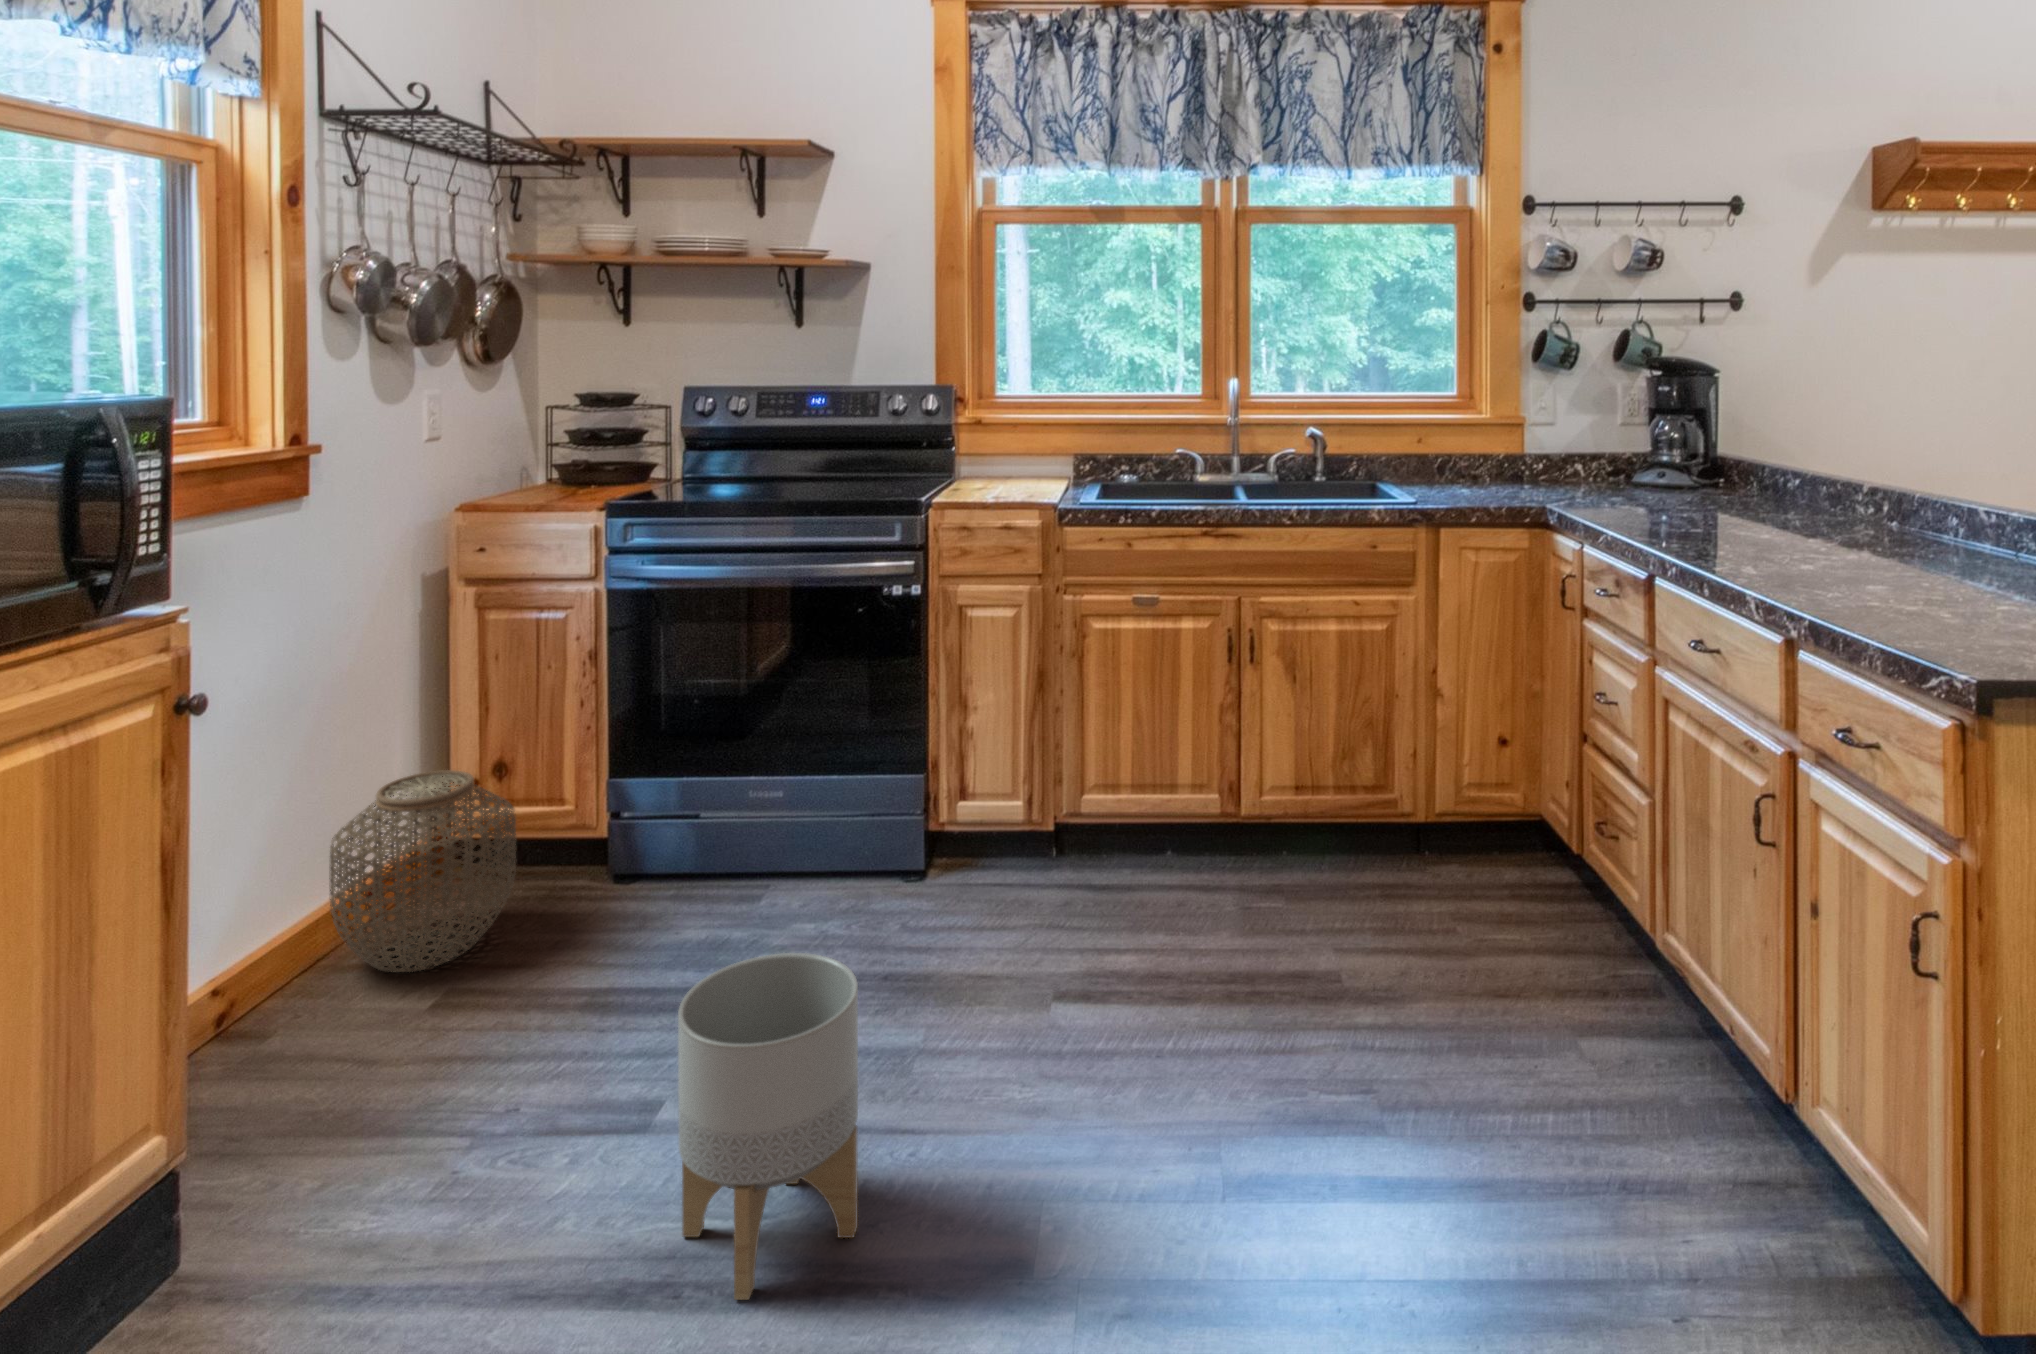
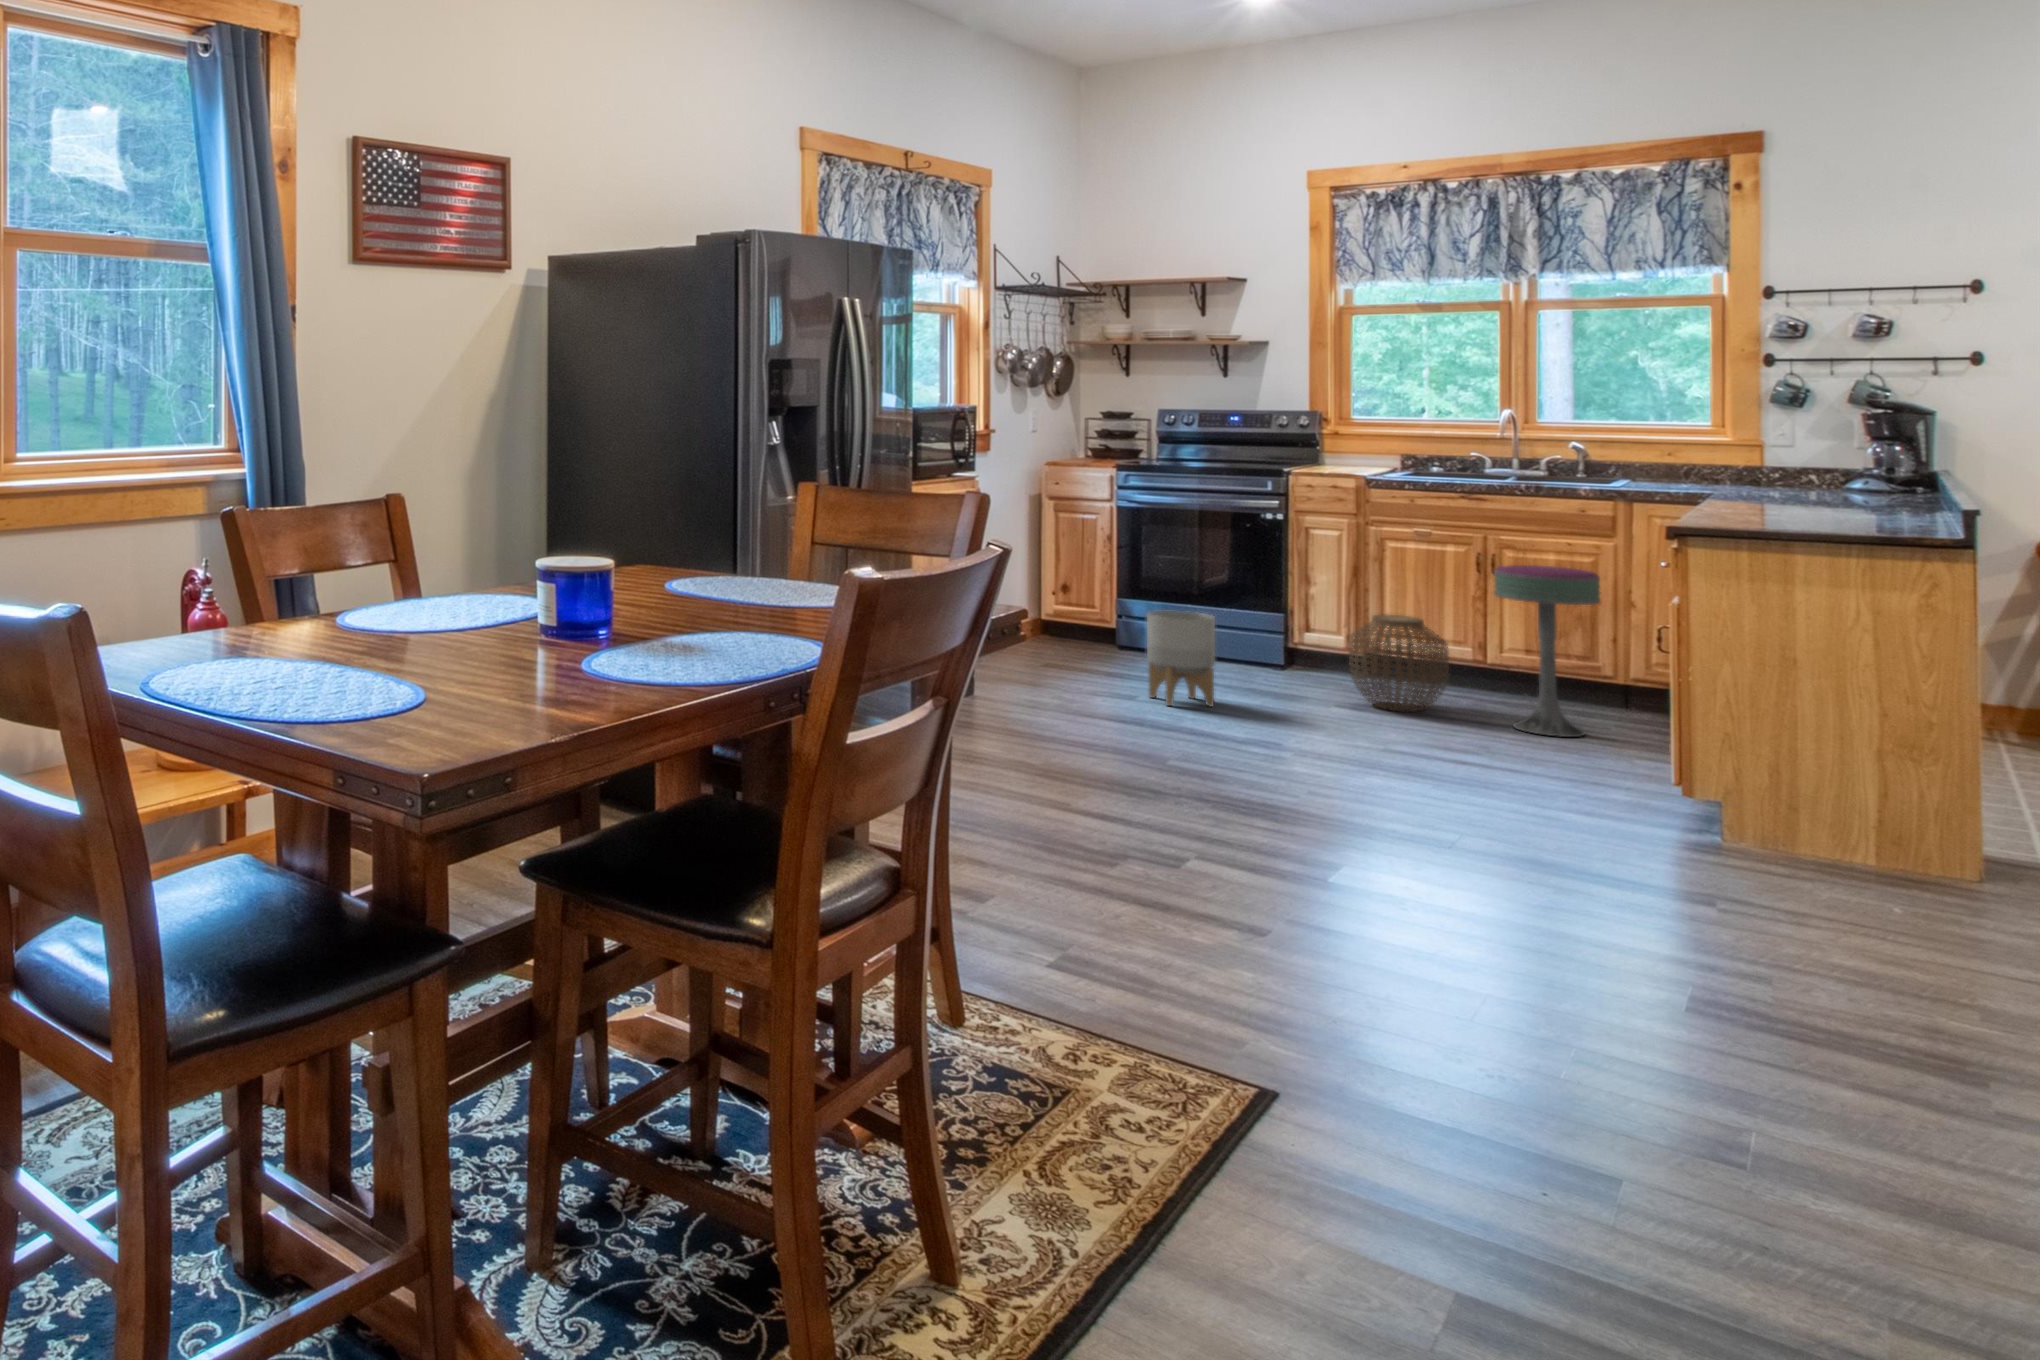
bar stool: none [1374,694,1555,1070] -> present [1494,565,1601,737]
woven basket: present [329,770,516,972] -> present [1349,615,1448,712]

